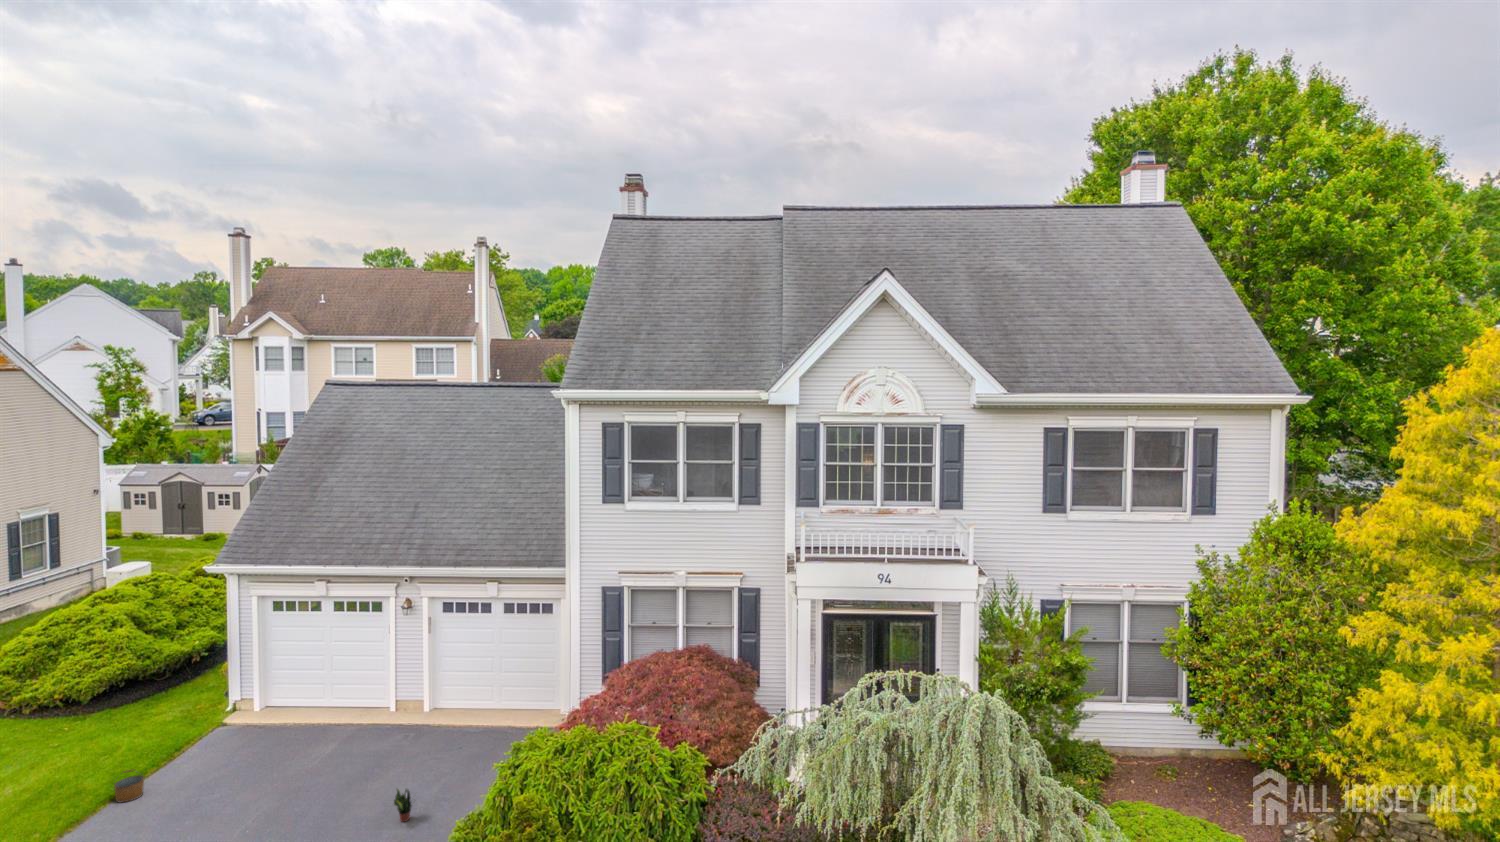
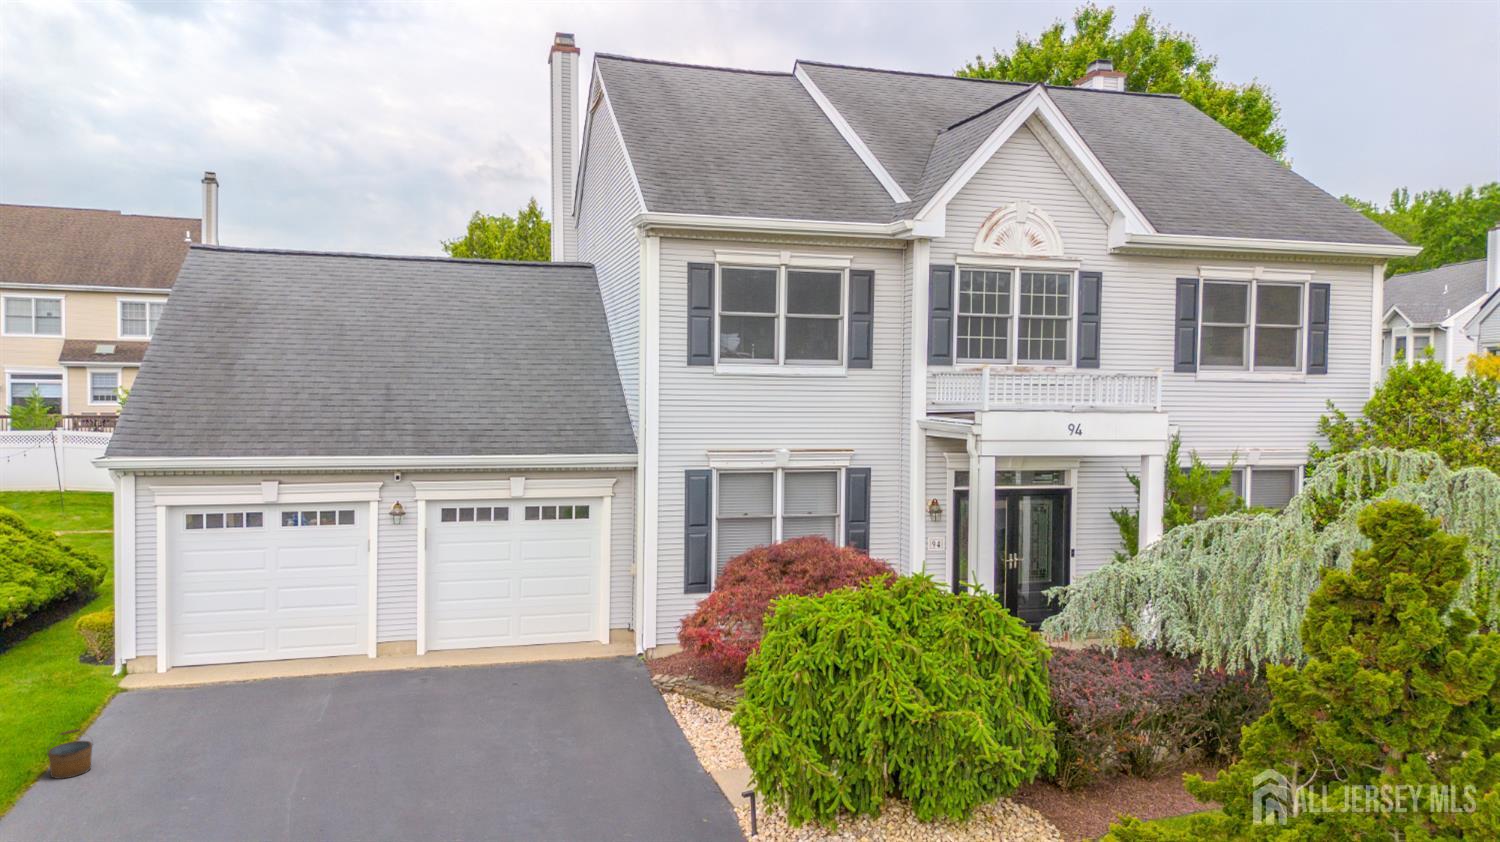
potted plant: present [394,789,412,822] -> none [519,707,550,751]

